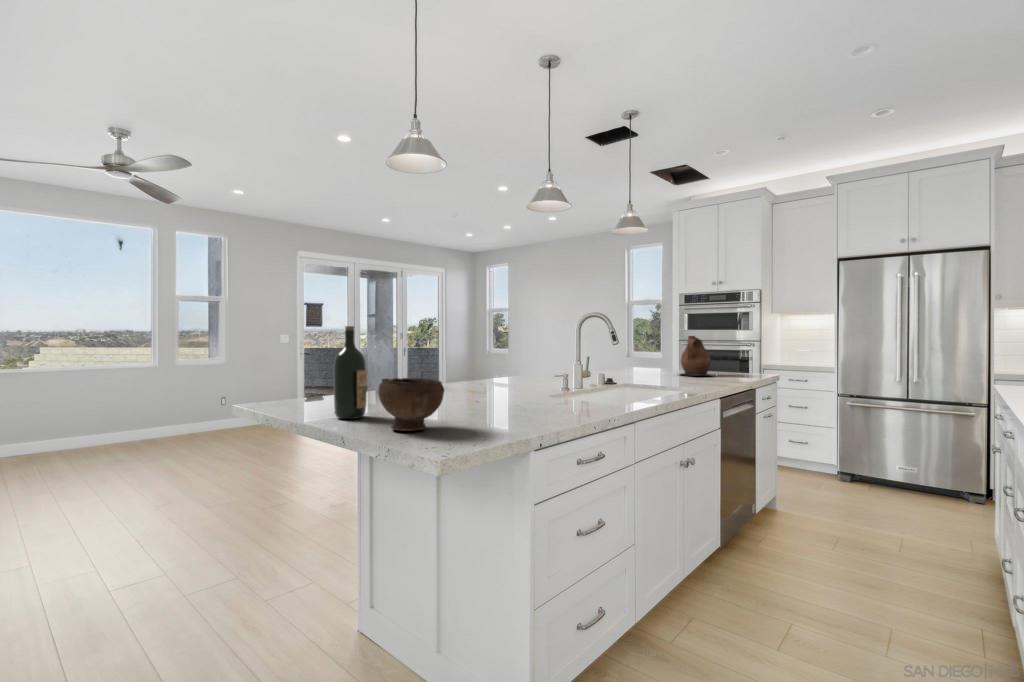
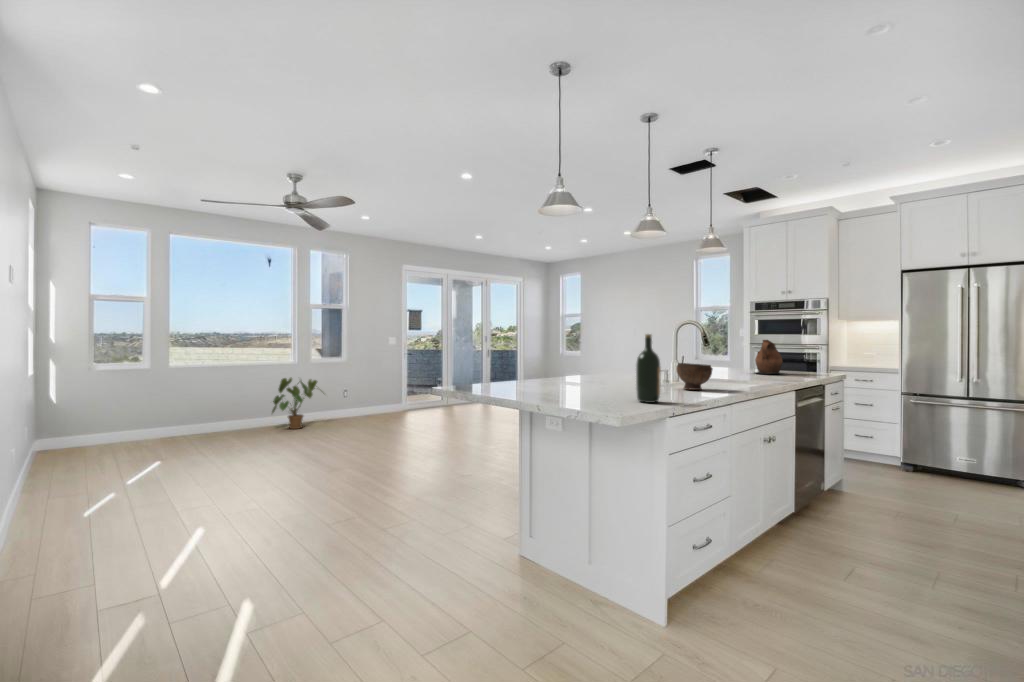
wine bottle: present [334,326,367,419] -> present [636,334,661,403]
bowl: present [378,378,444,431] -> present [677,363,713,390]
house plant: none [116,384,196,447] -> present [272,378,317,429]

